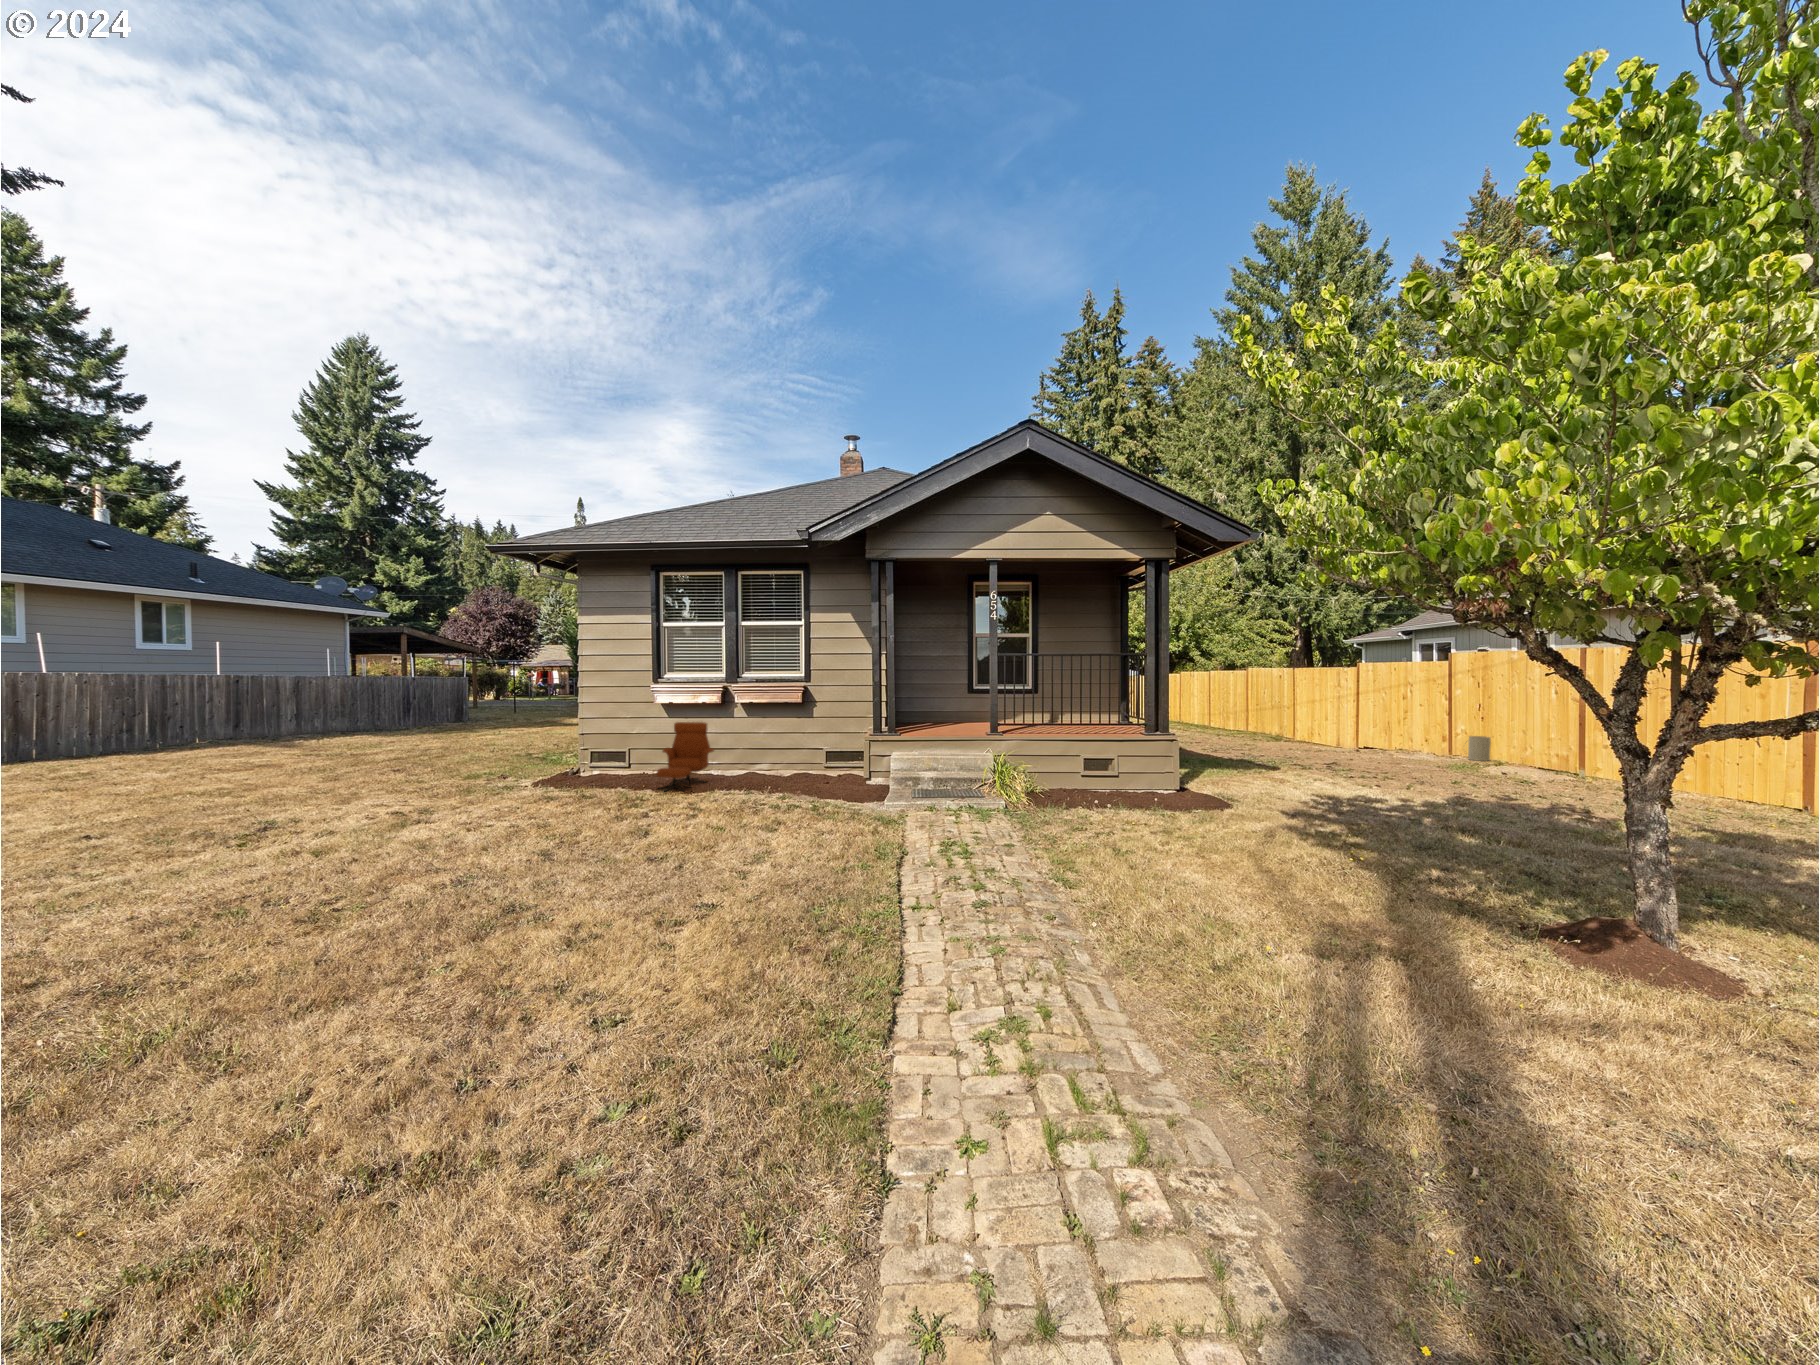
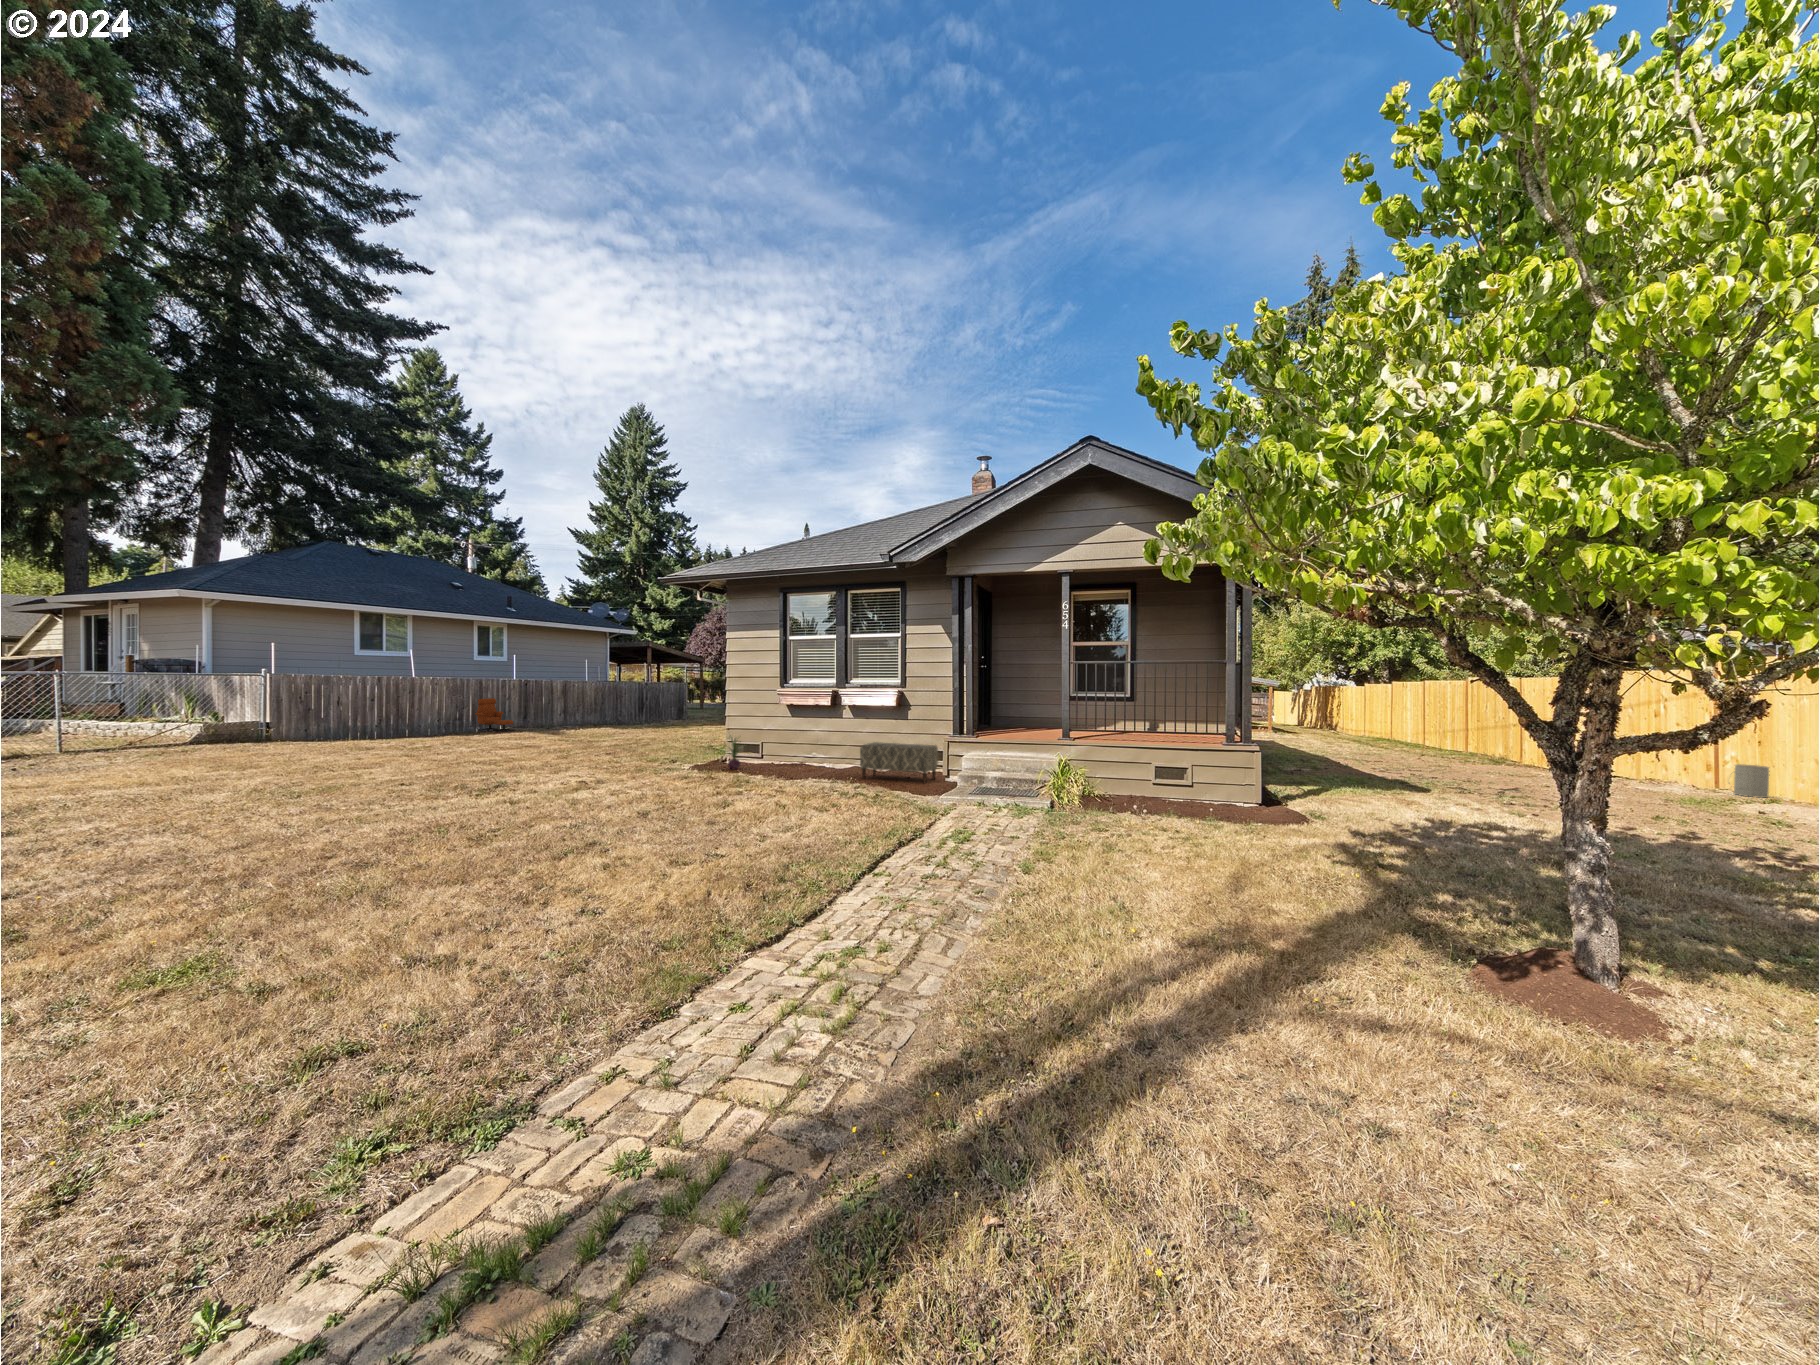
lounge chair: present [657,722,714,792] -> present [475,698,514,732]
decorative plant: none [572,742,620,783] -> present [728,737,741,769]
bench: none [763,744,849,788] -> present [860,742,938,783]

